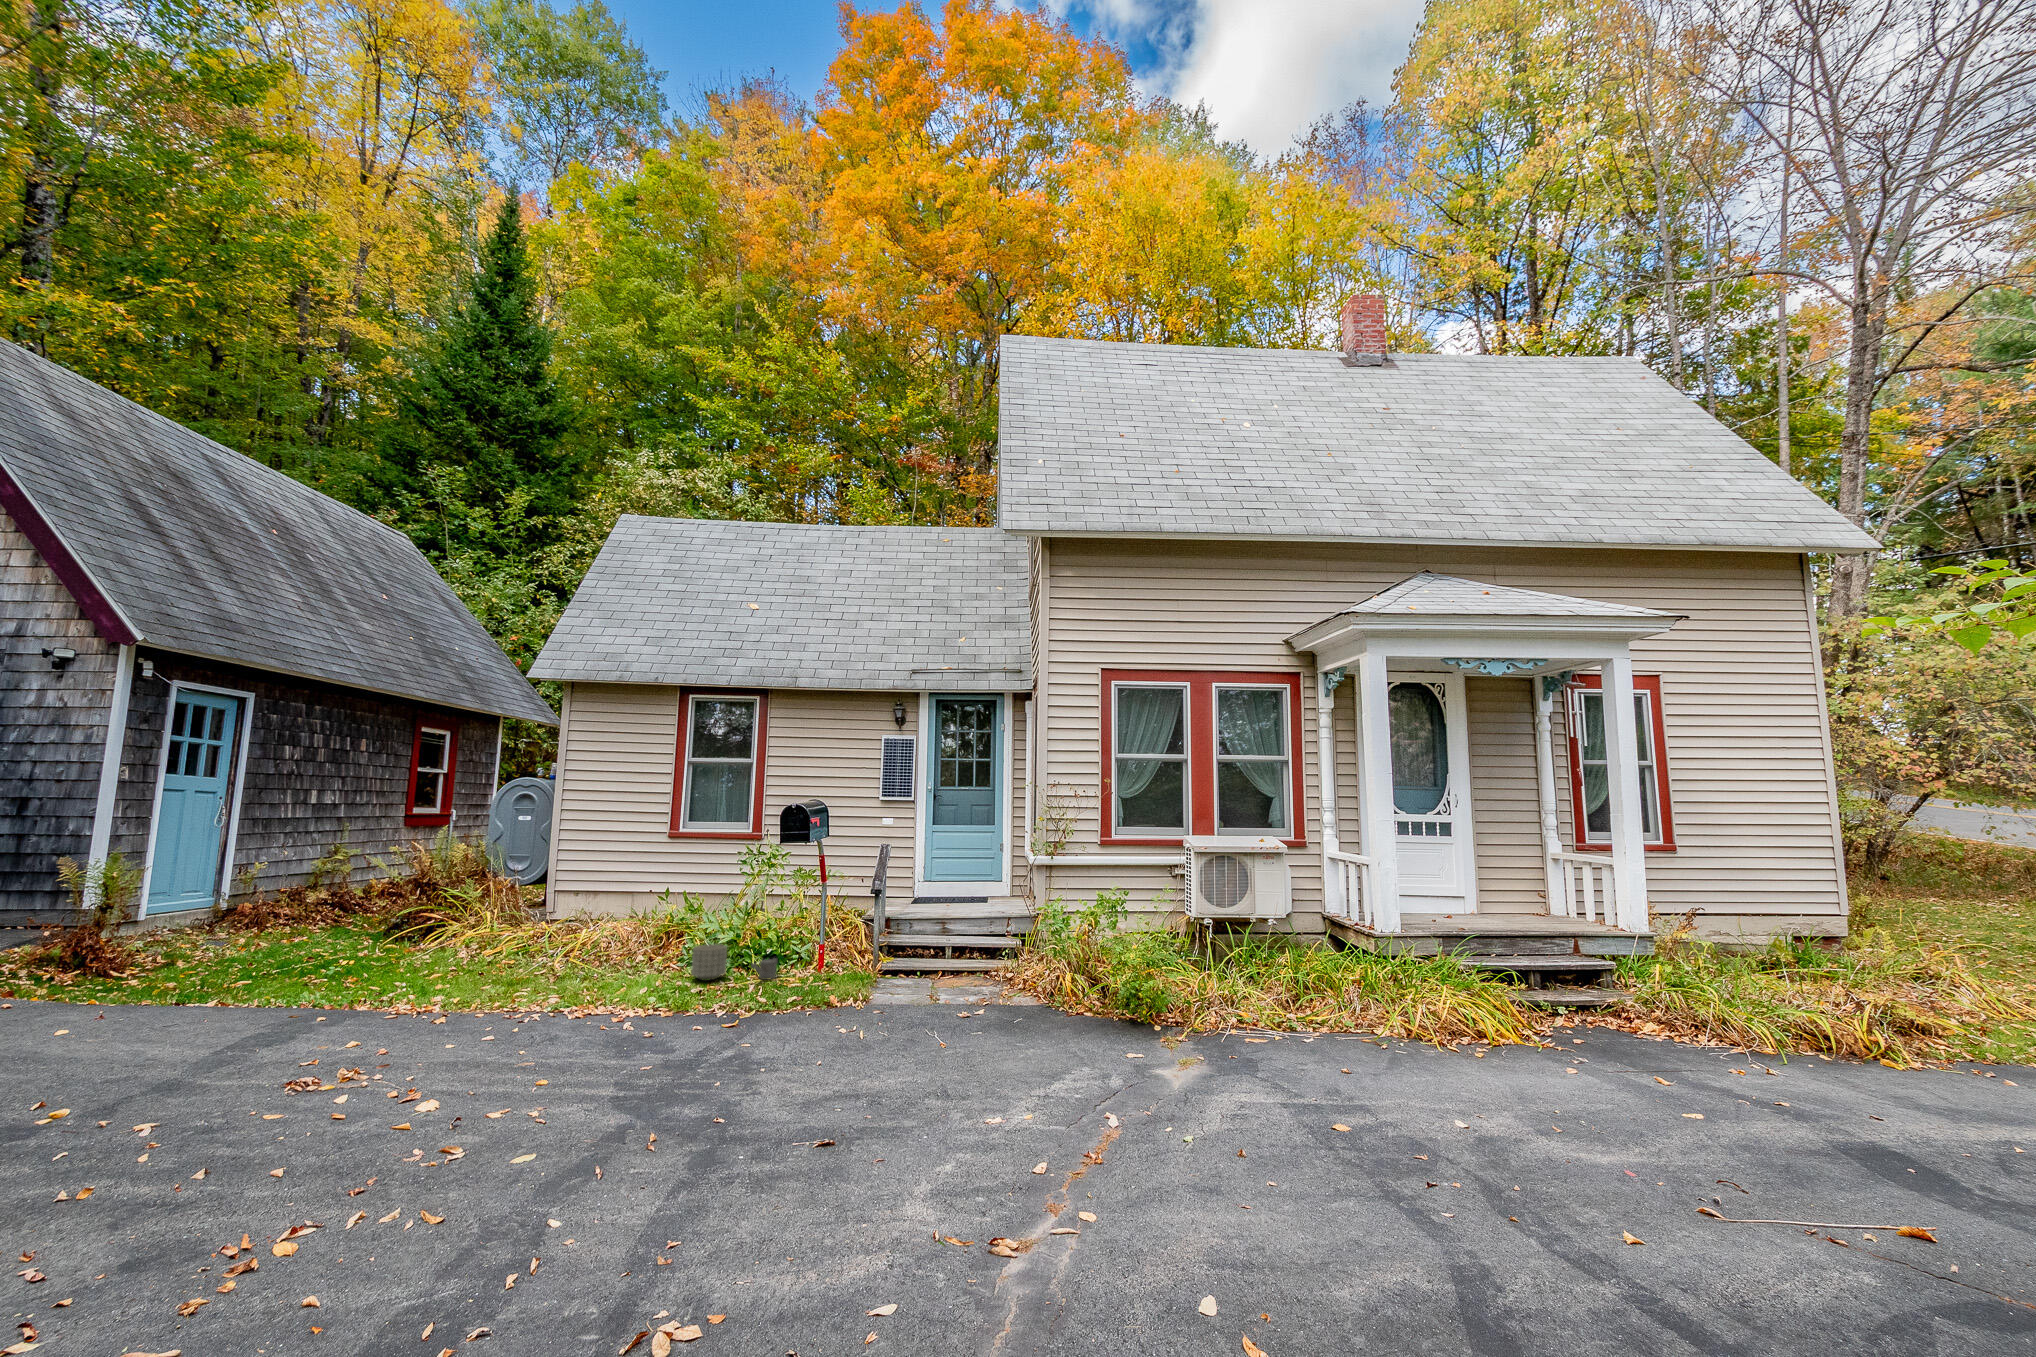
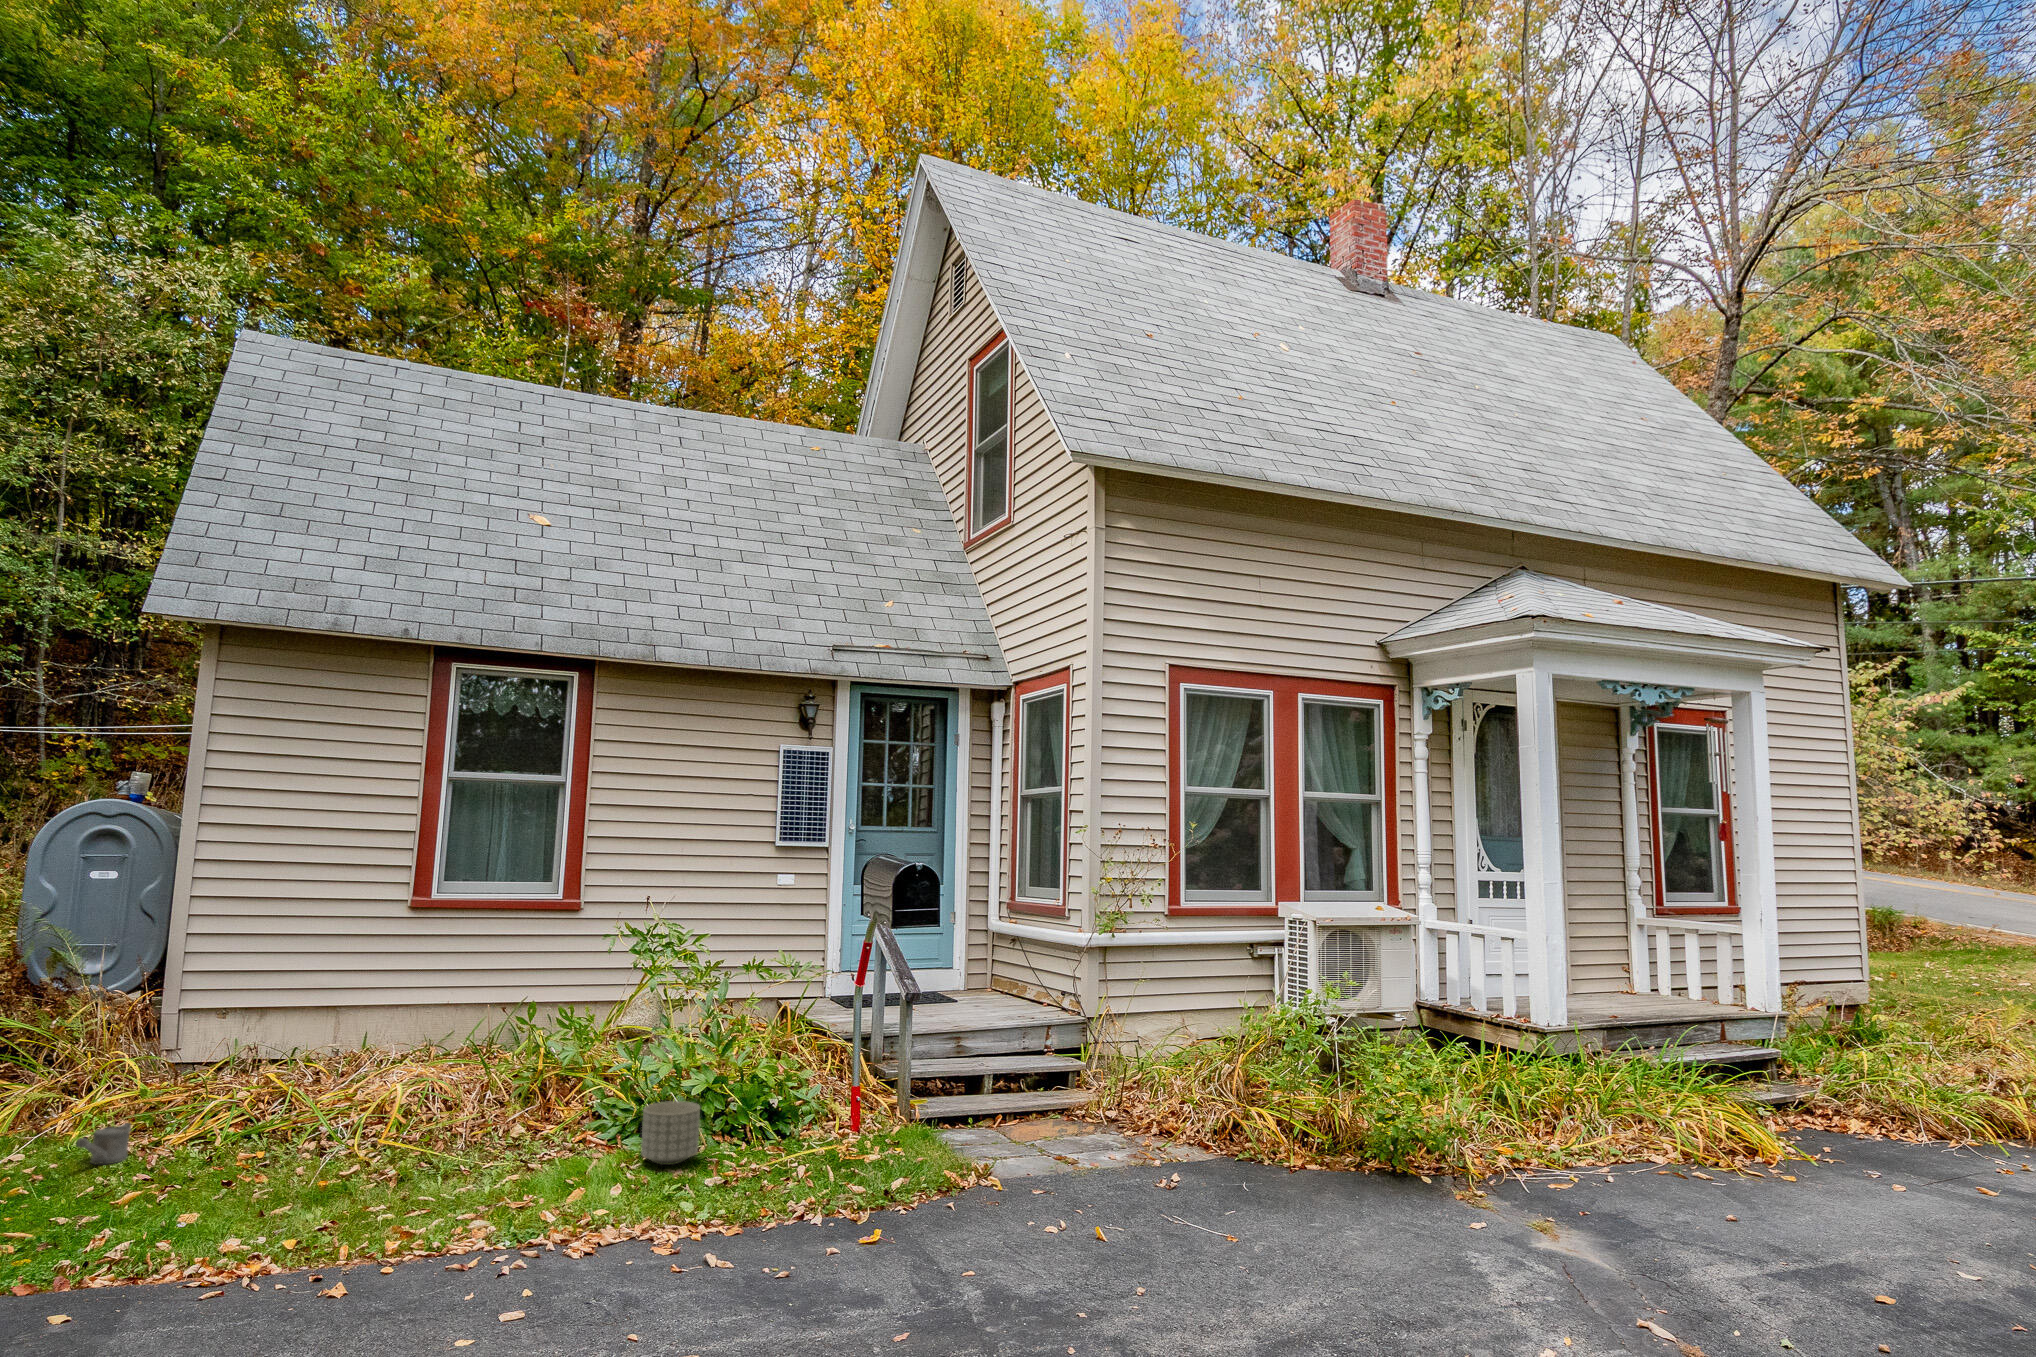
watering can: present [751,958,778,980] -> present [77,1123,131,1164]

